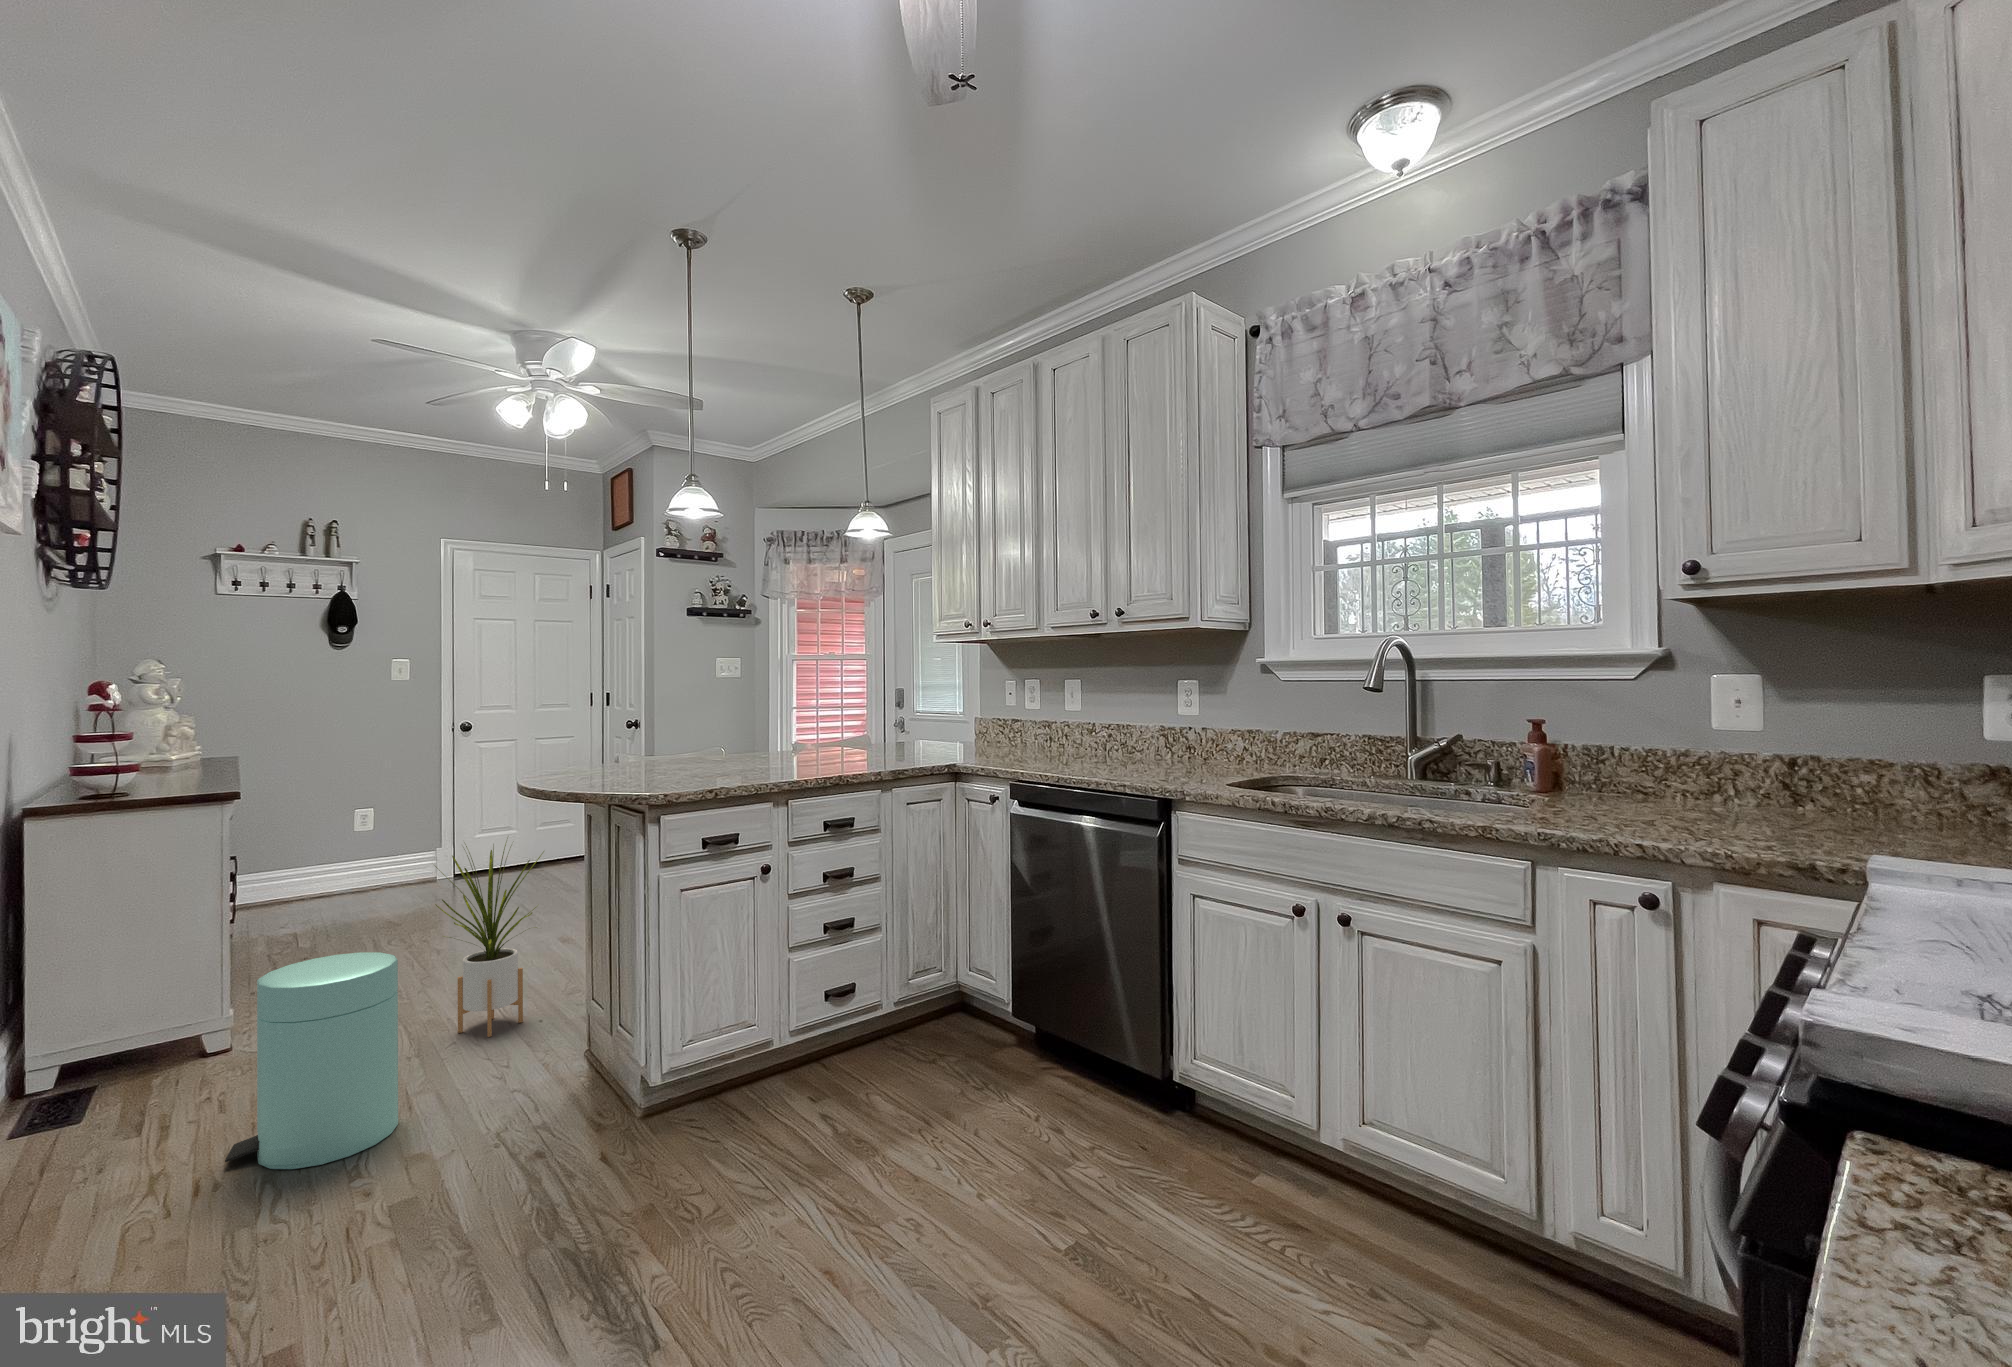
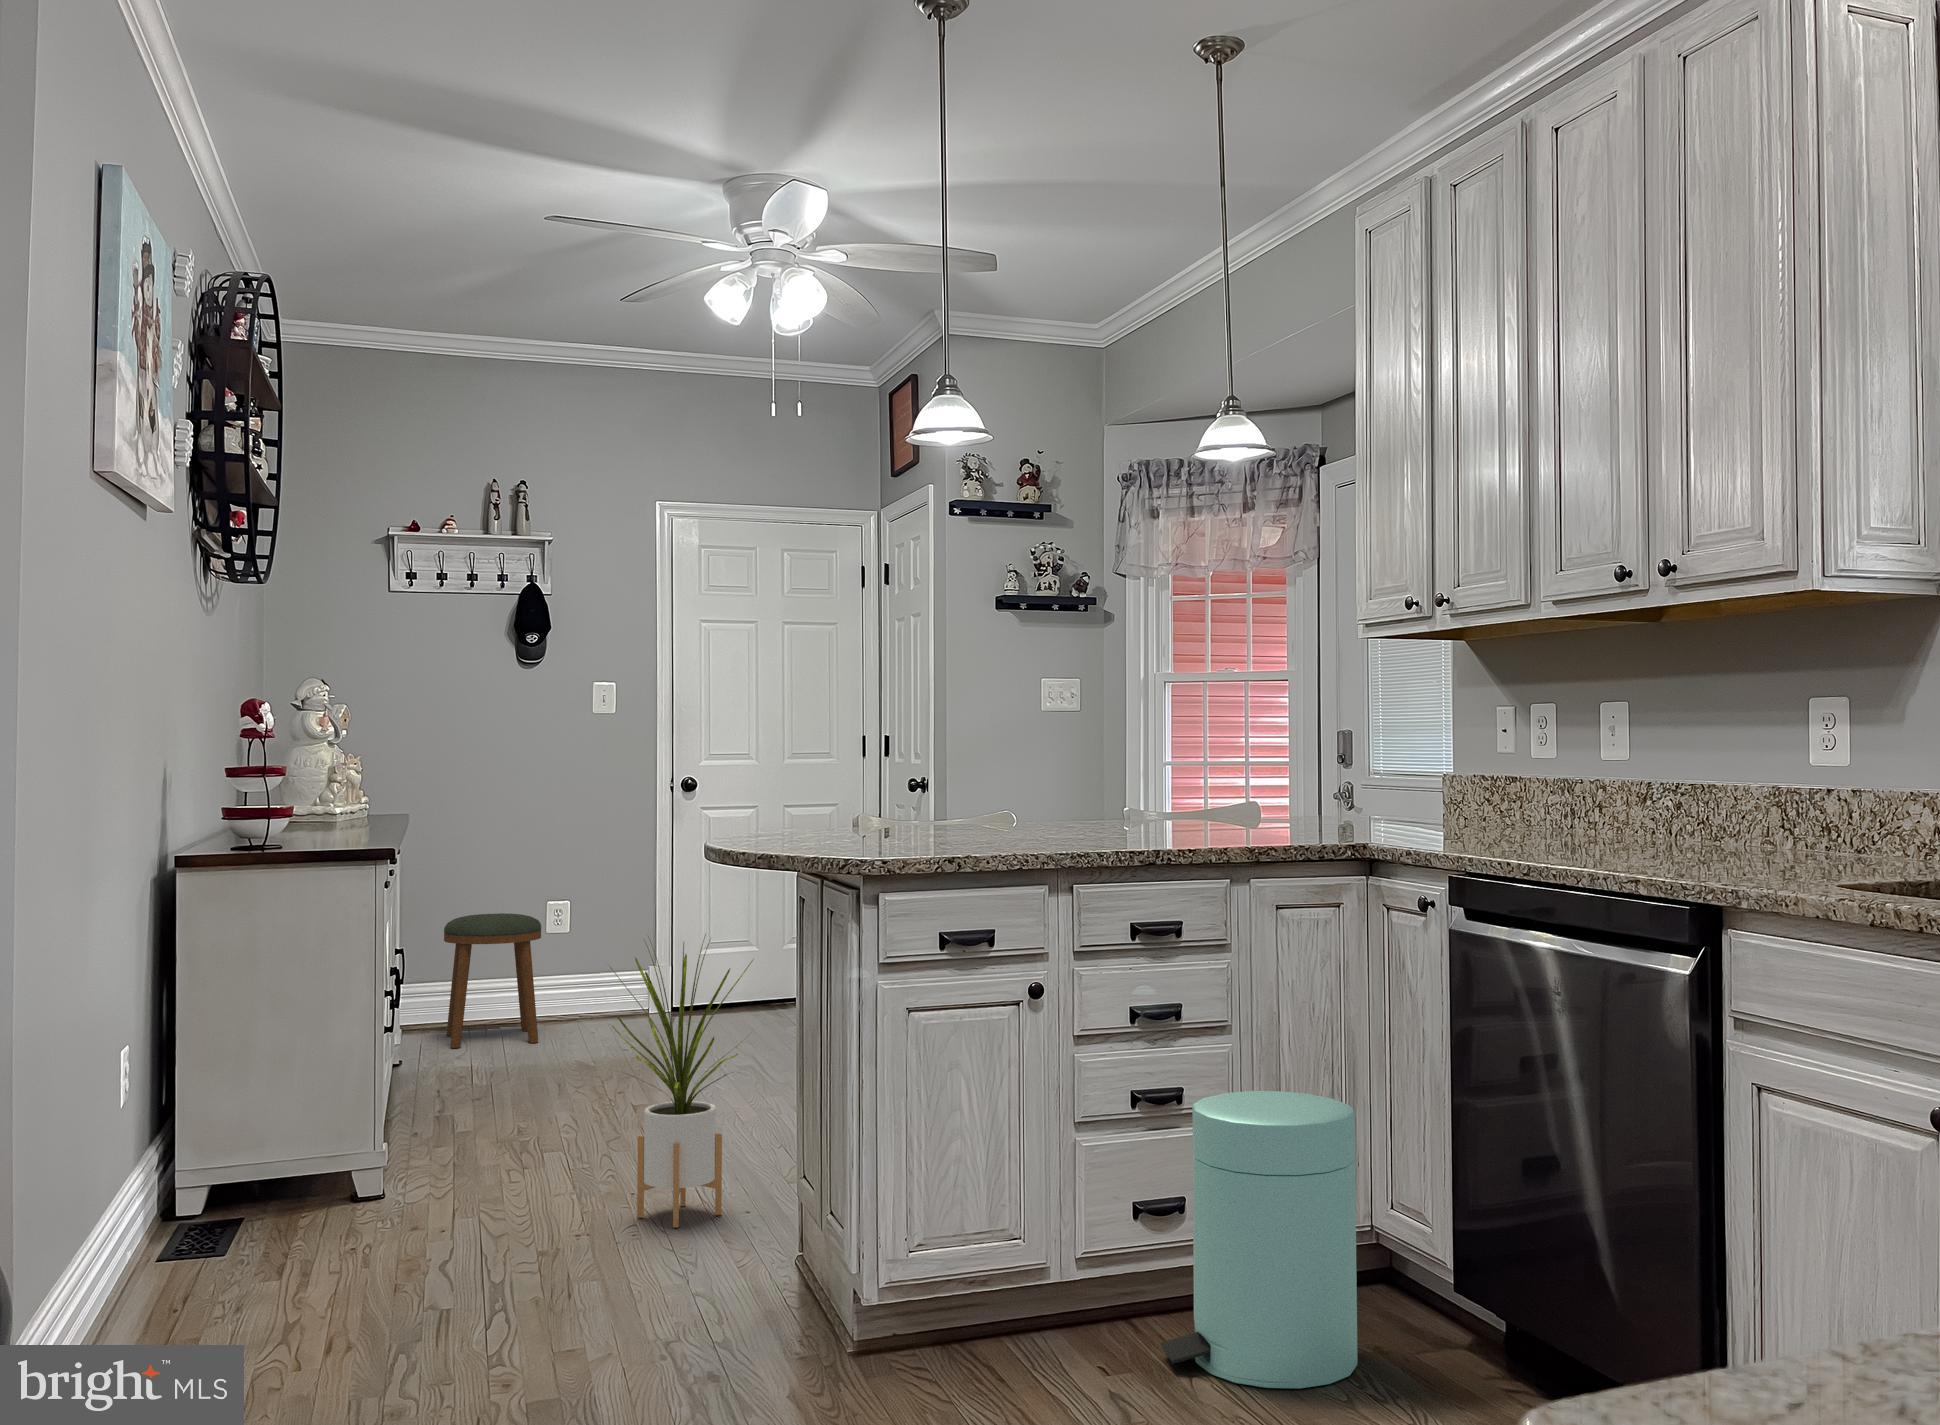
stool: none [274,819,356,915] -> present [444,913,541,1048]
trash can: present [225,952,398,1169] -> present [1161,1091,1357,1388]

